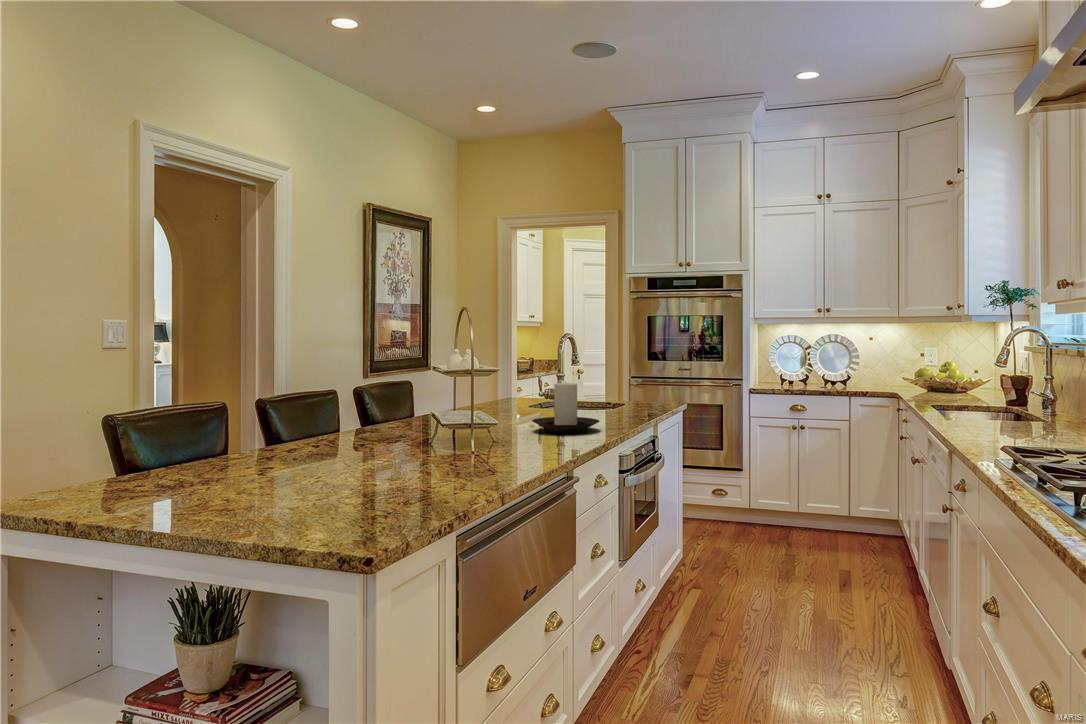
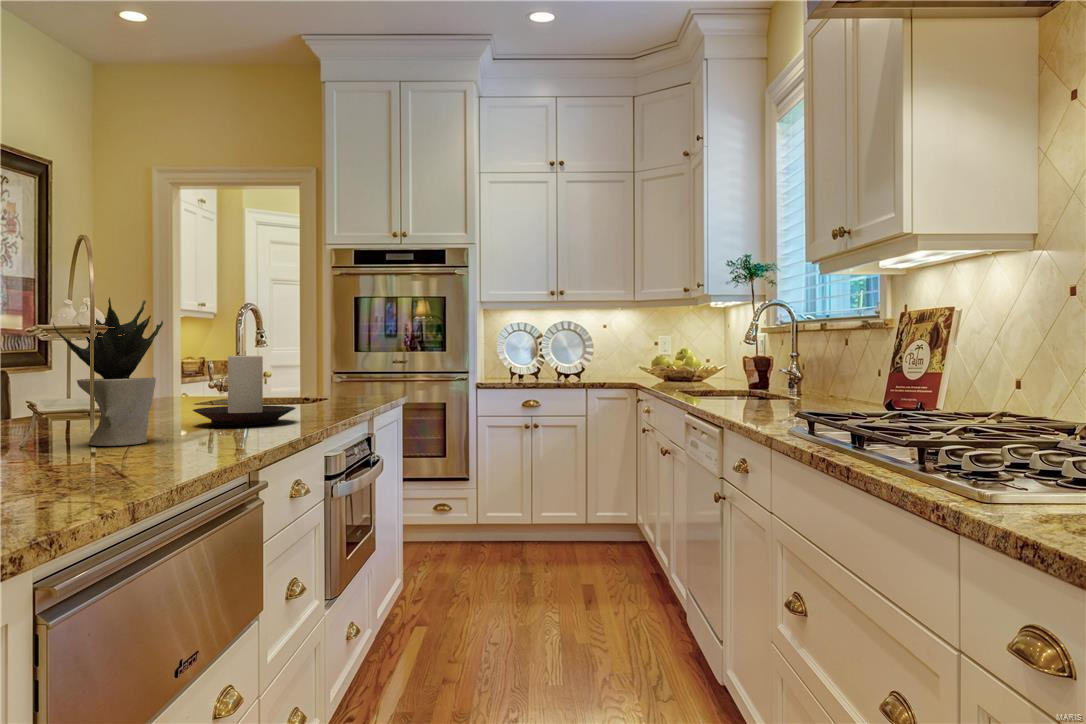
potted plant: none [454,352,516,448] -> present [53,298,163,446]

